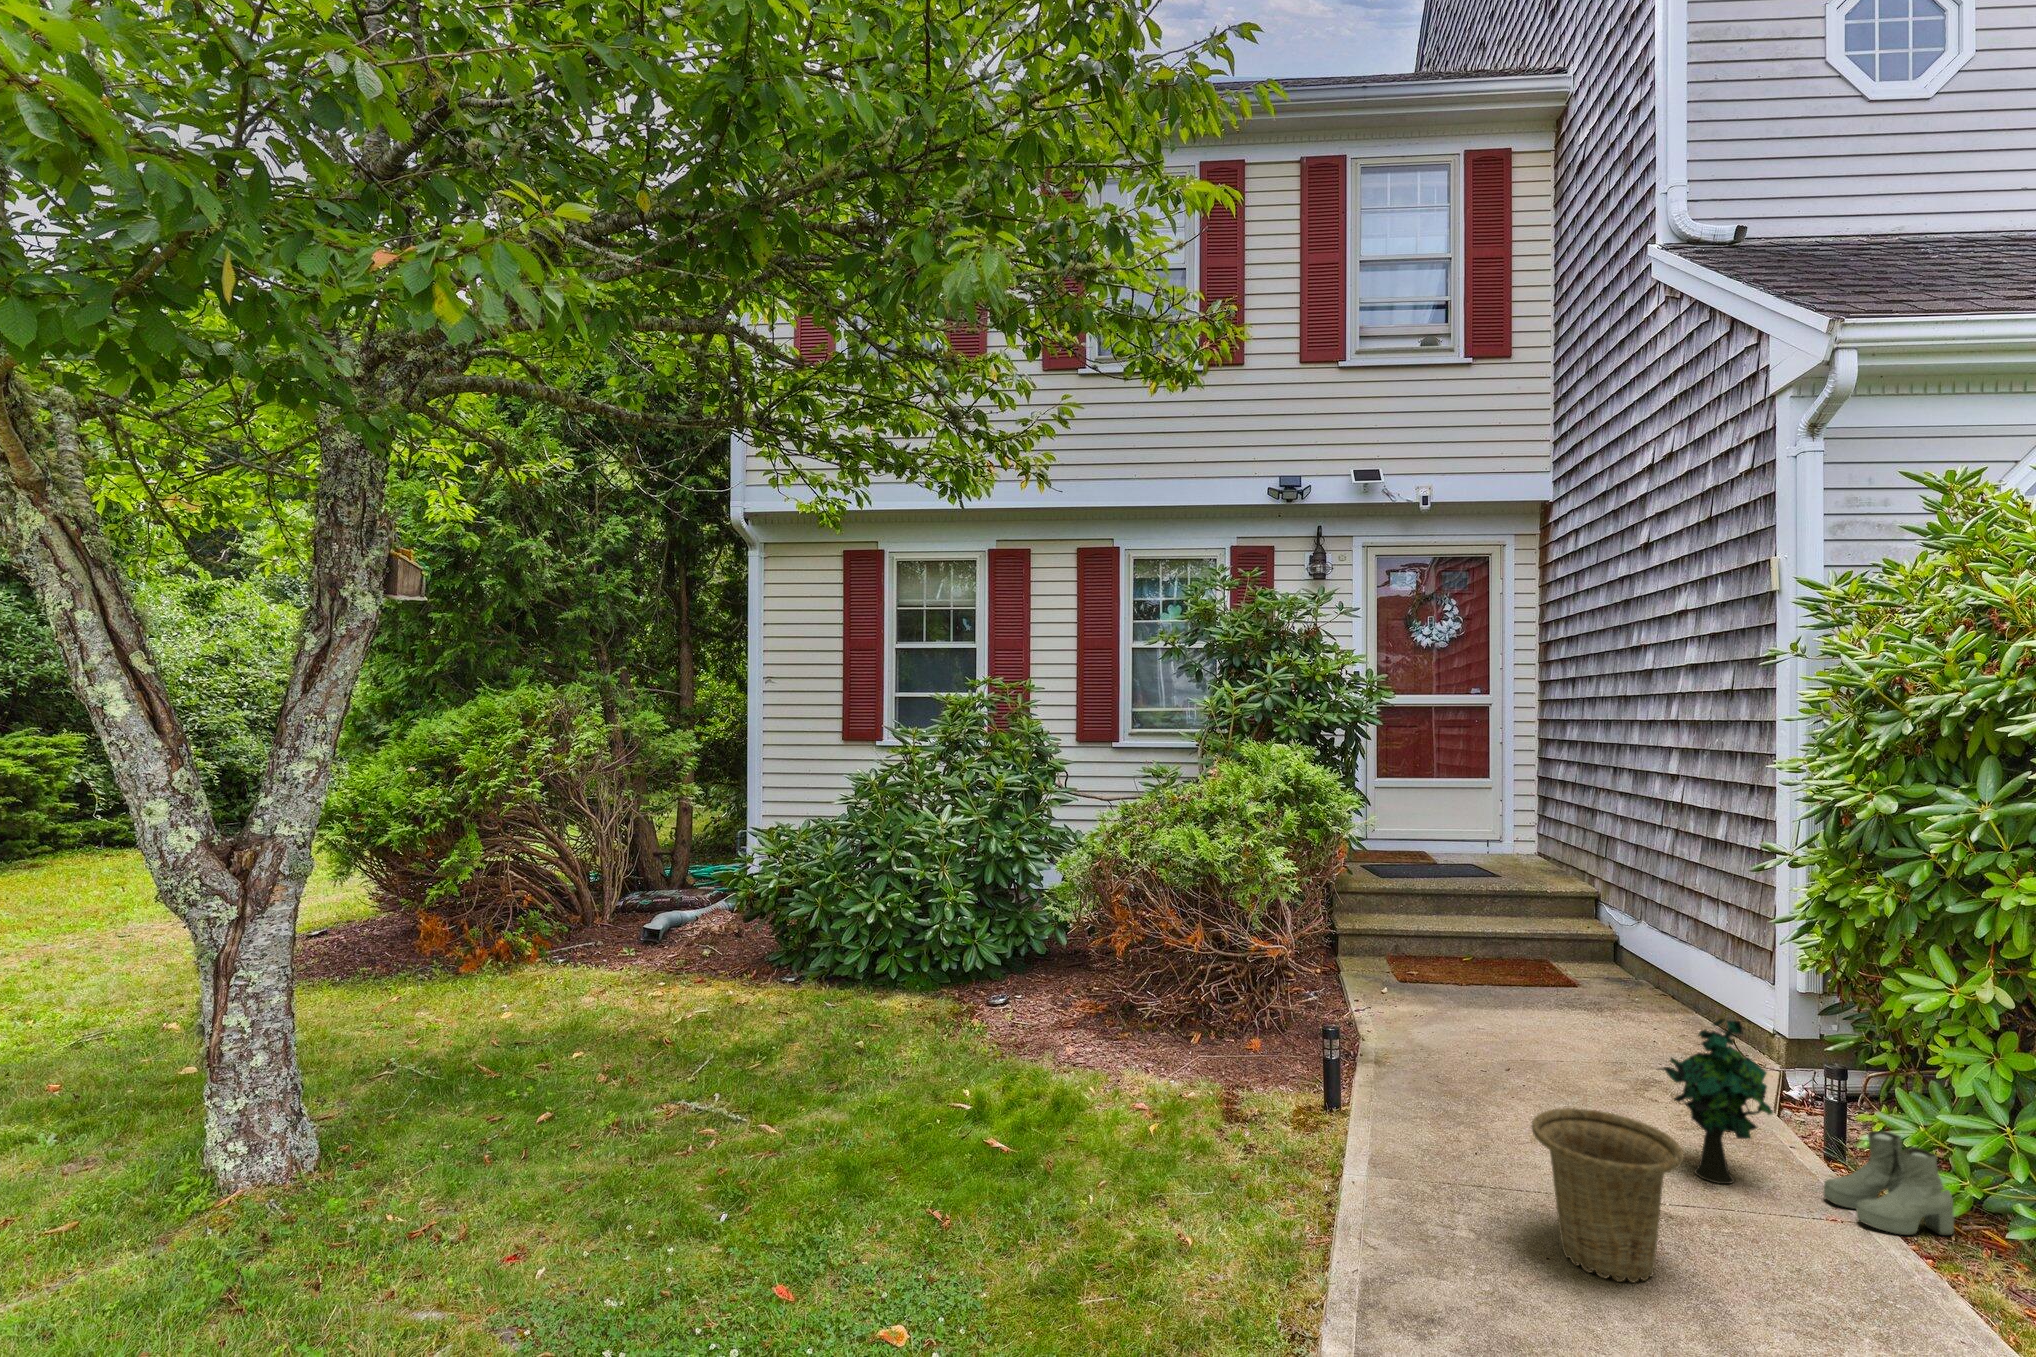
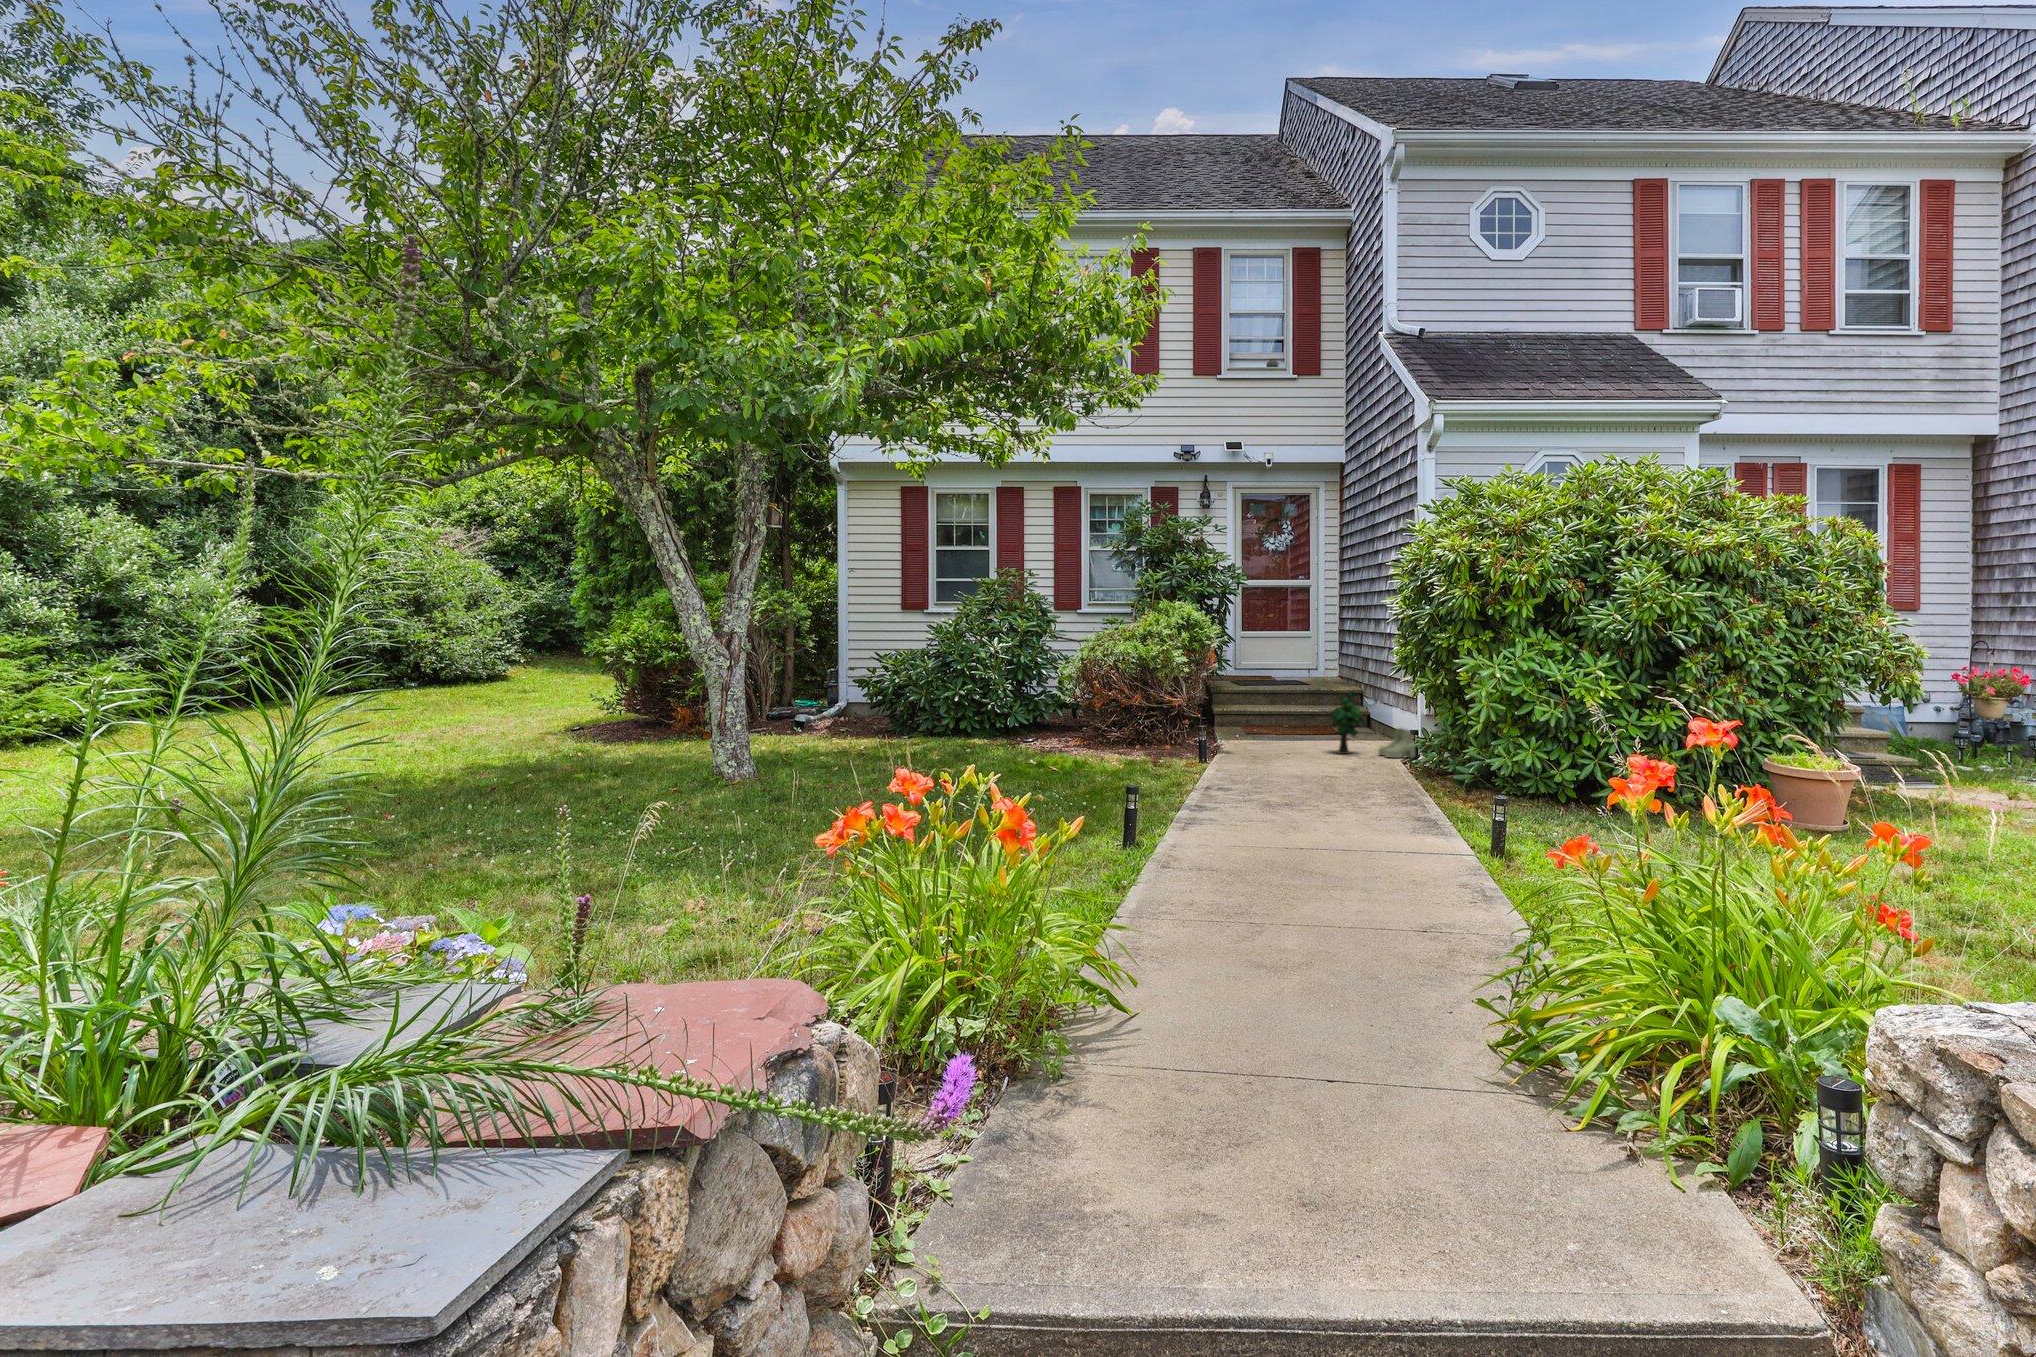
basket: present [1531,1108,1684,1283] -> none [1267,717,1315,765]

